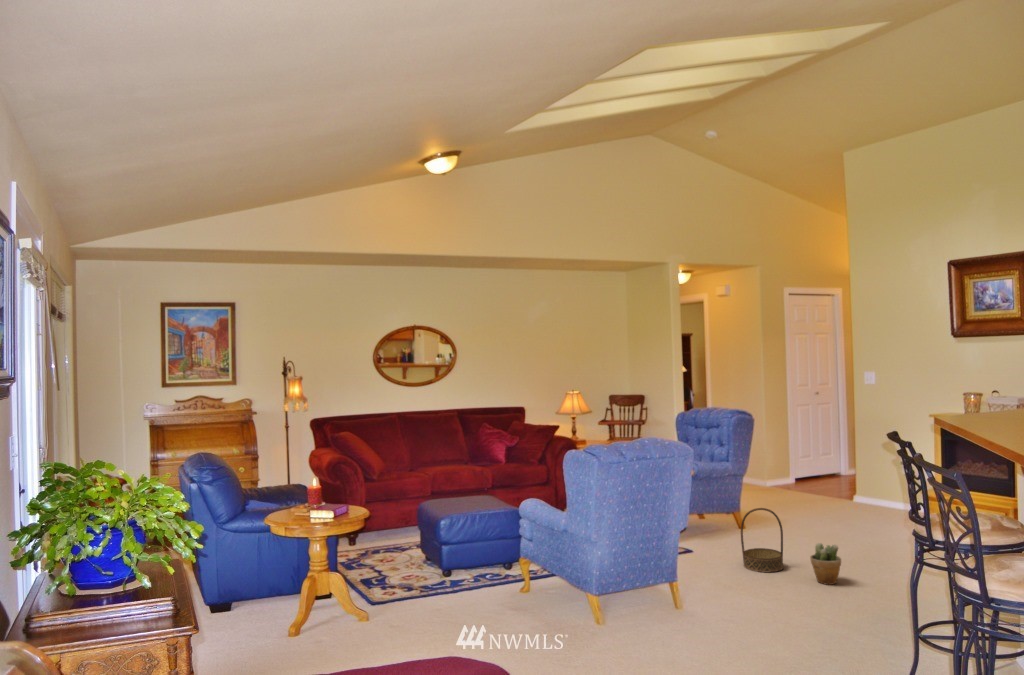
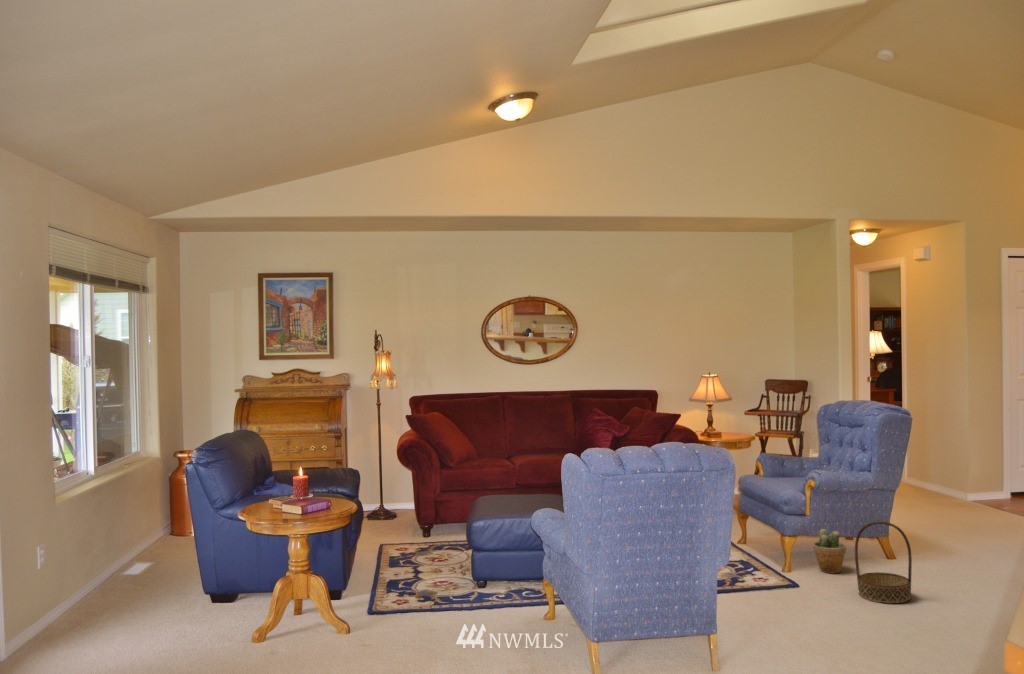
potted plant: present [810,543,841,585] -> present [813,529,846,573]

